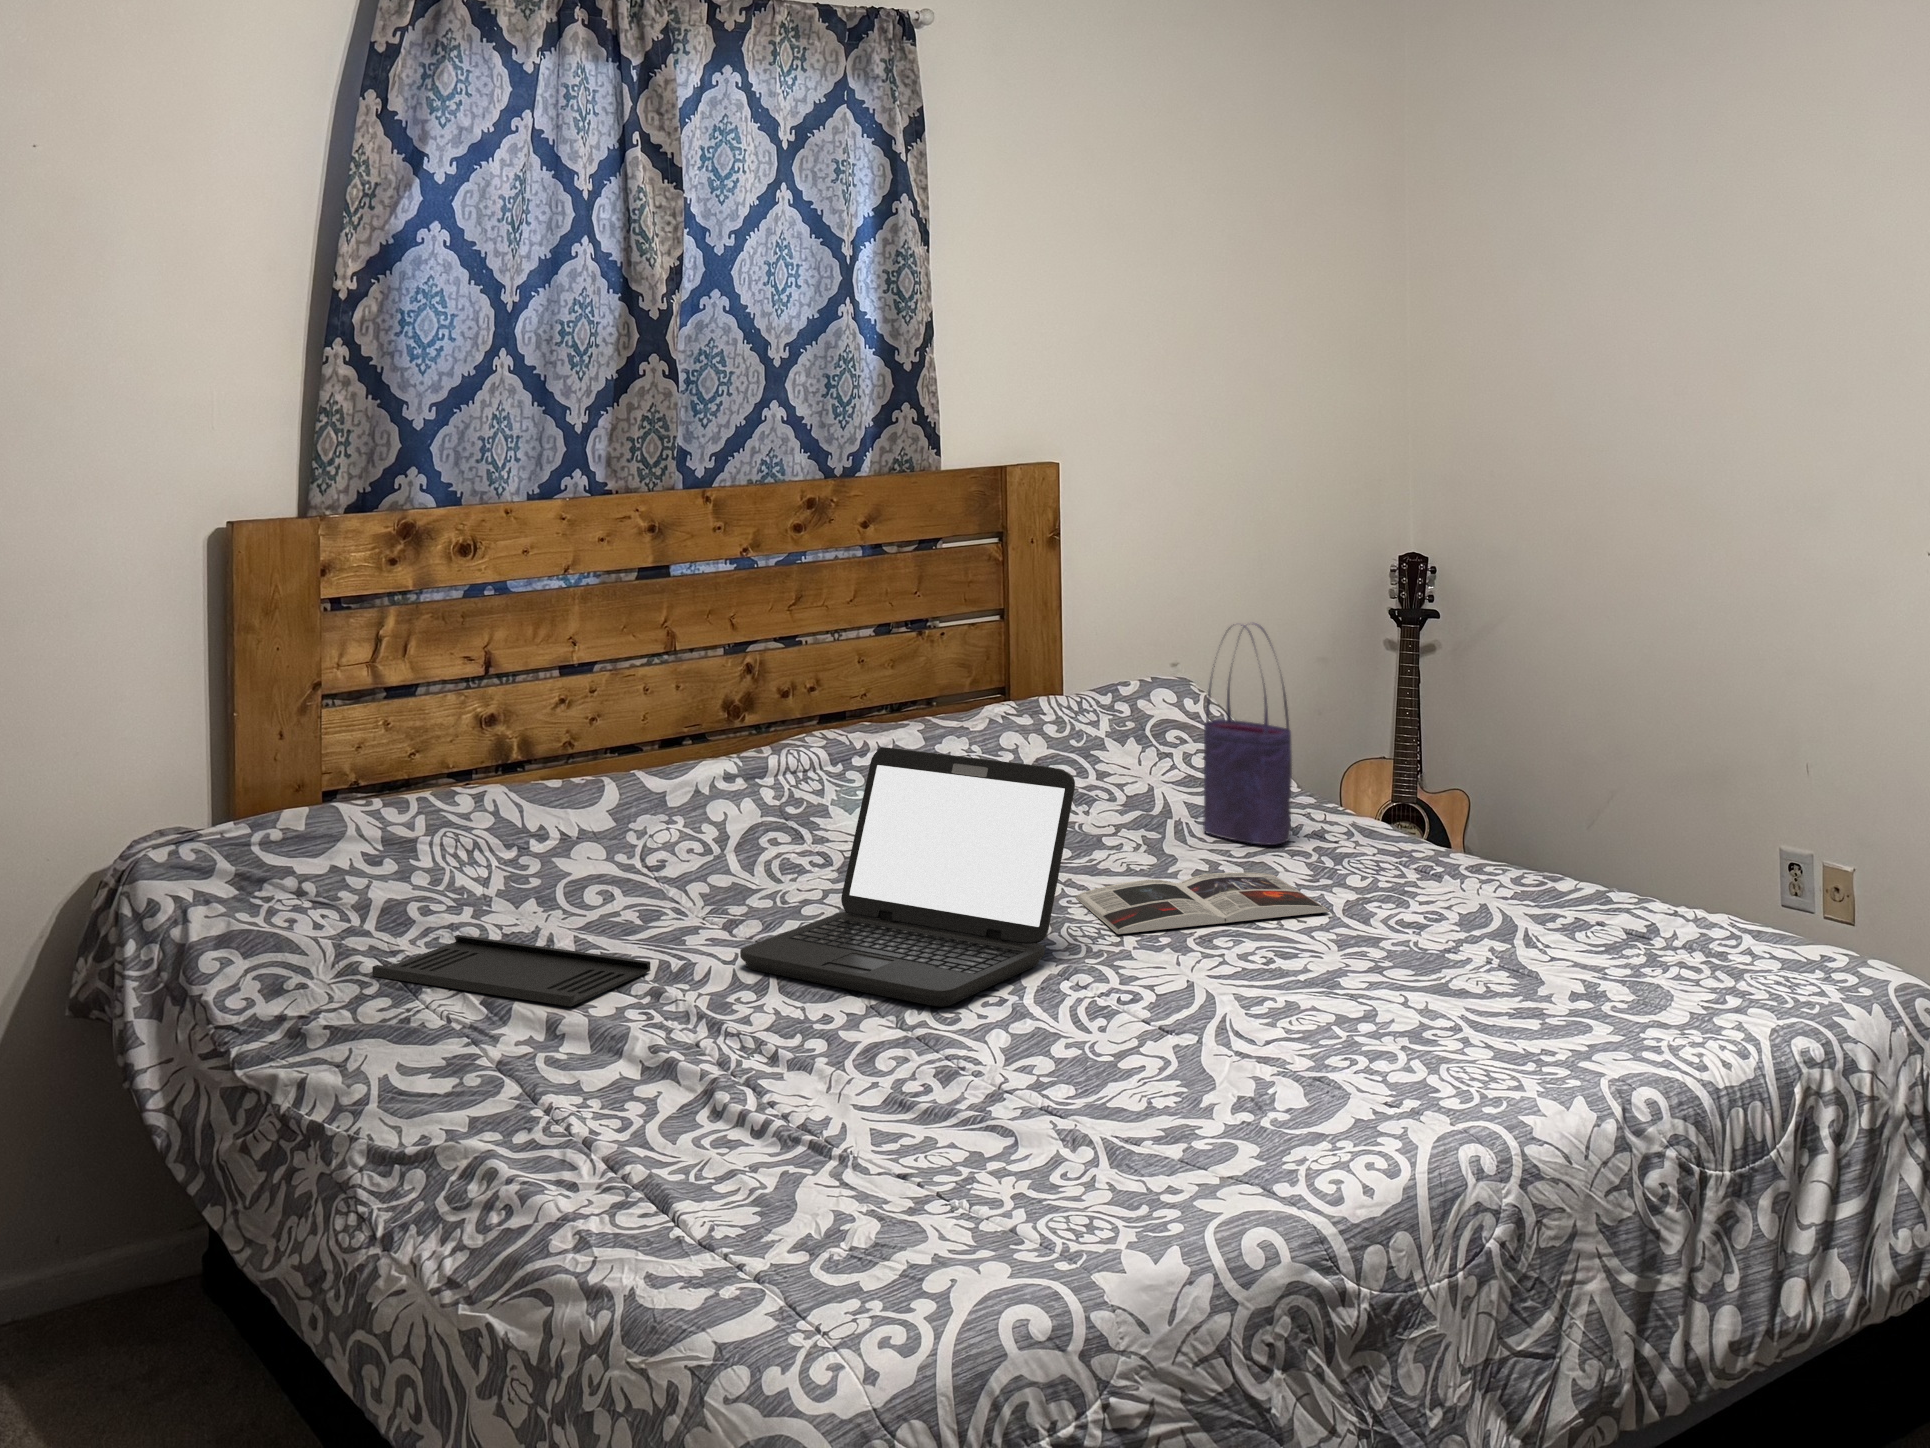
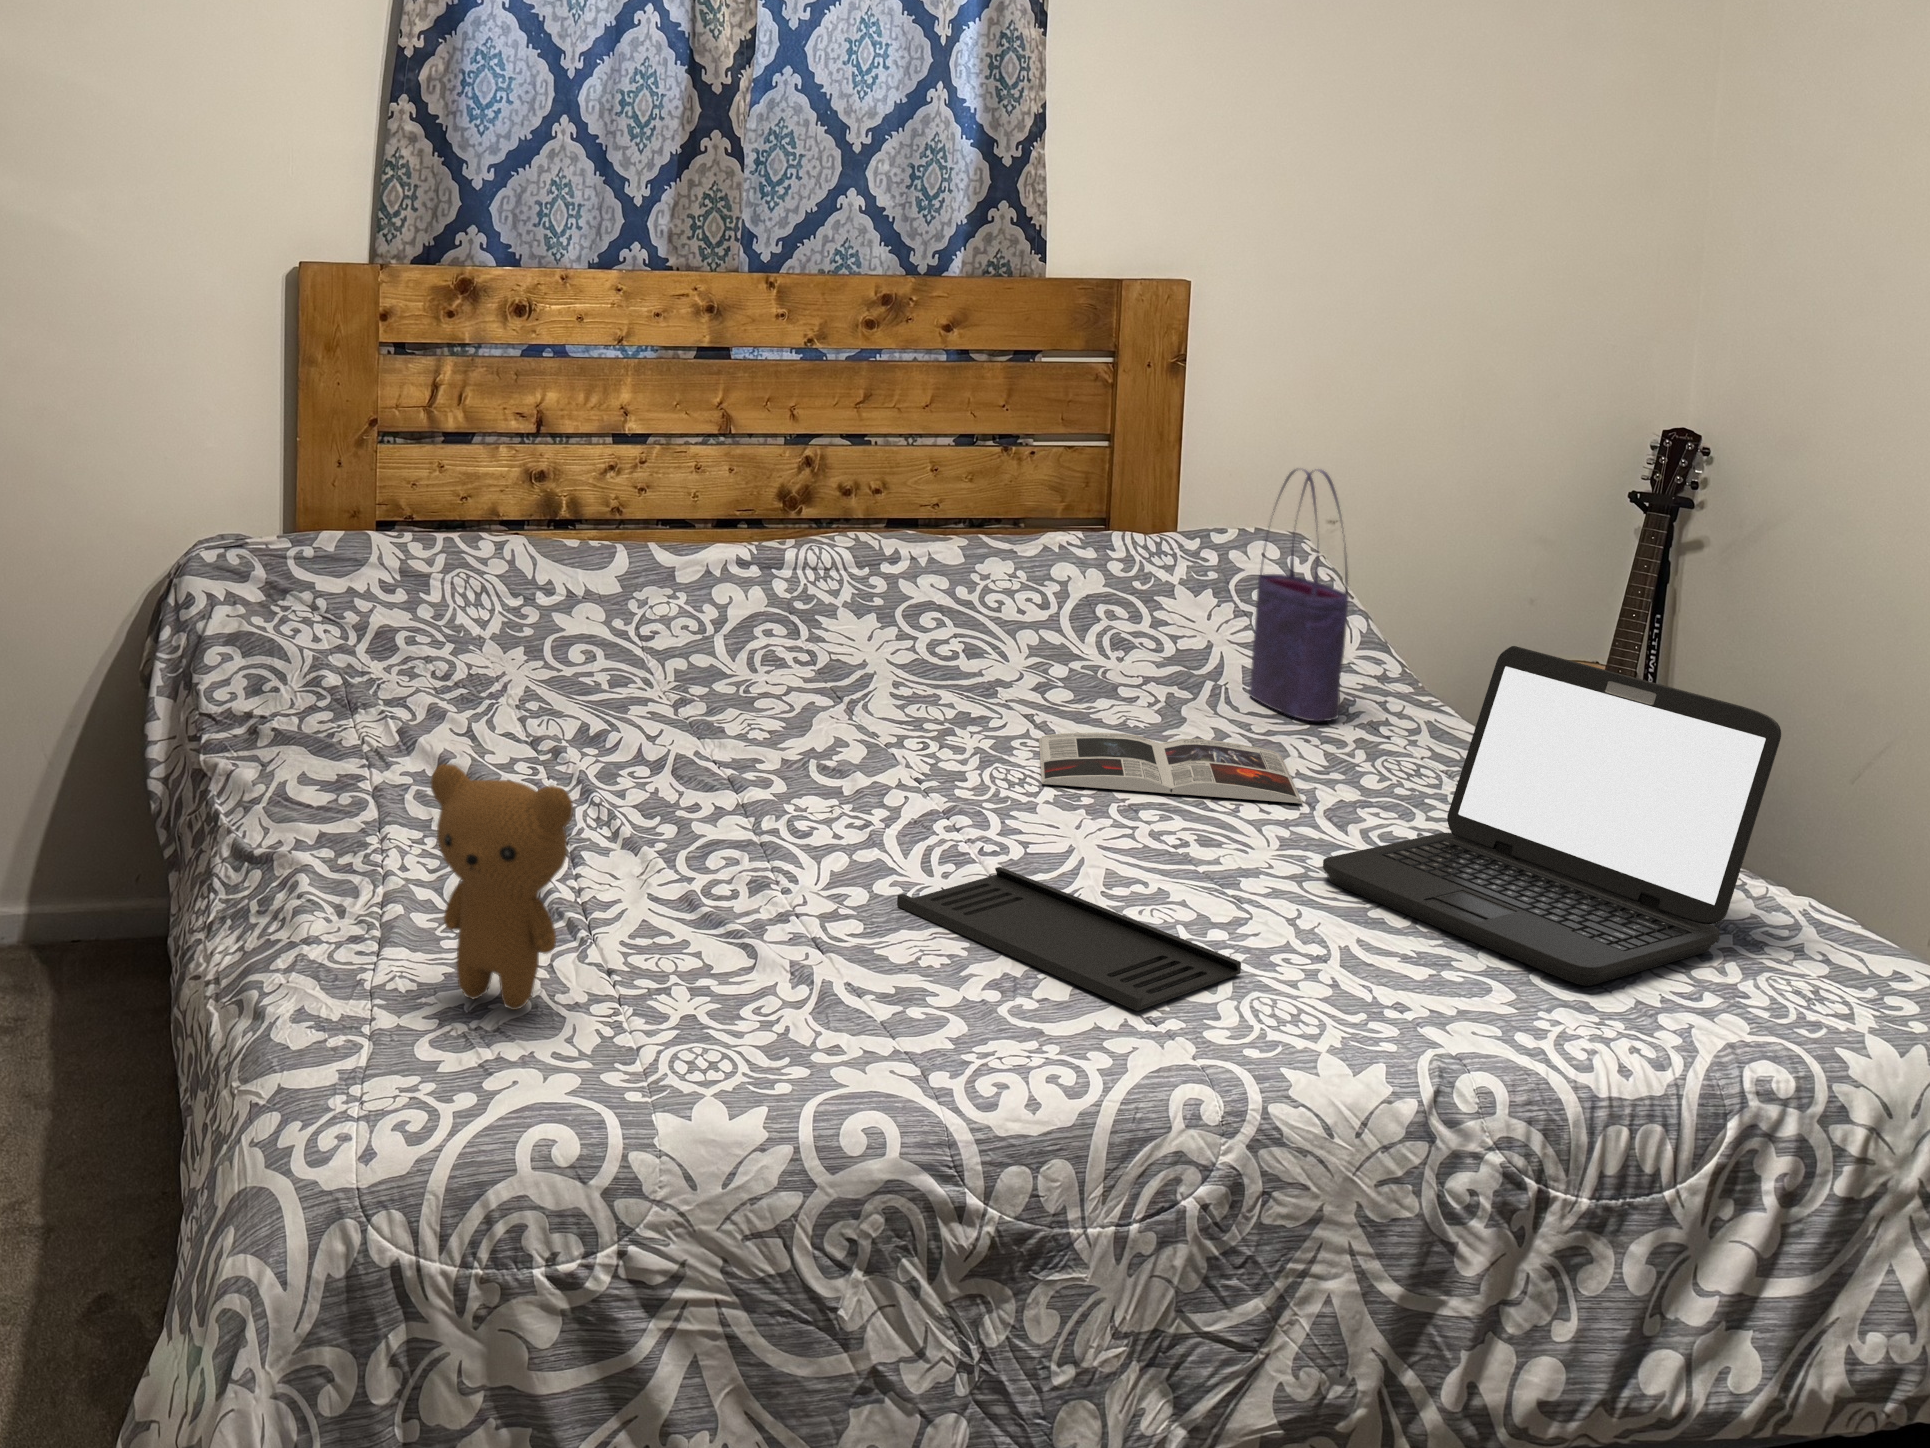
laptop: present [740,747,1075,1007] -> present [1323,646,1781,986]
tray: present [372,935,651,1006] -> present [897,867,1241,1011]
teddy bear: none [769,986,931,1220] -> present [431,764,573,1010]

